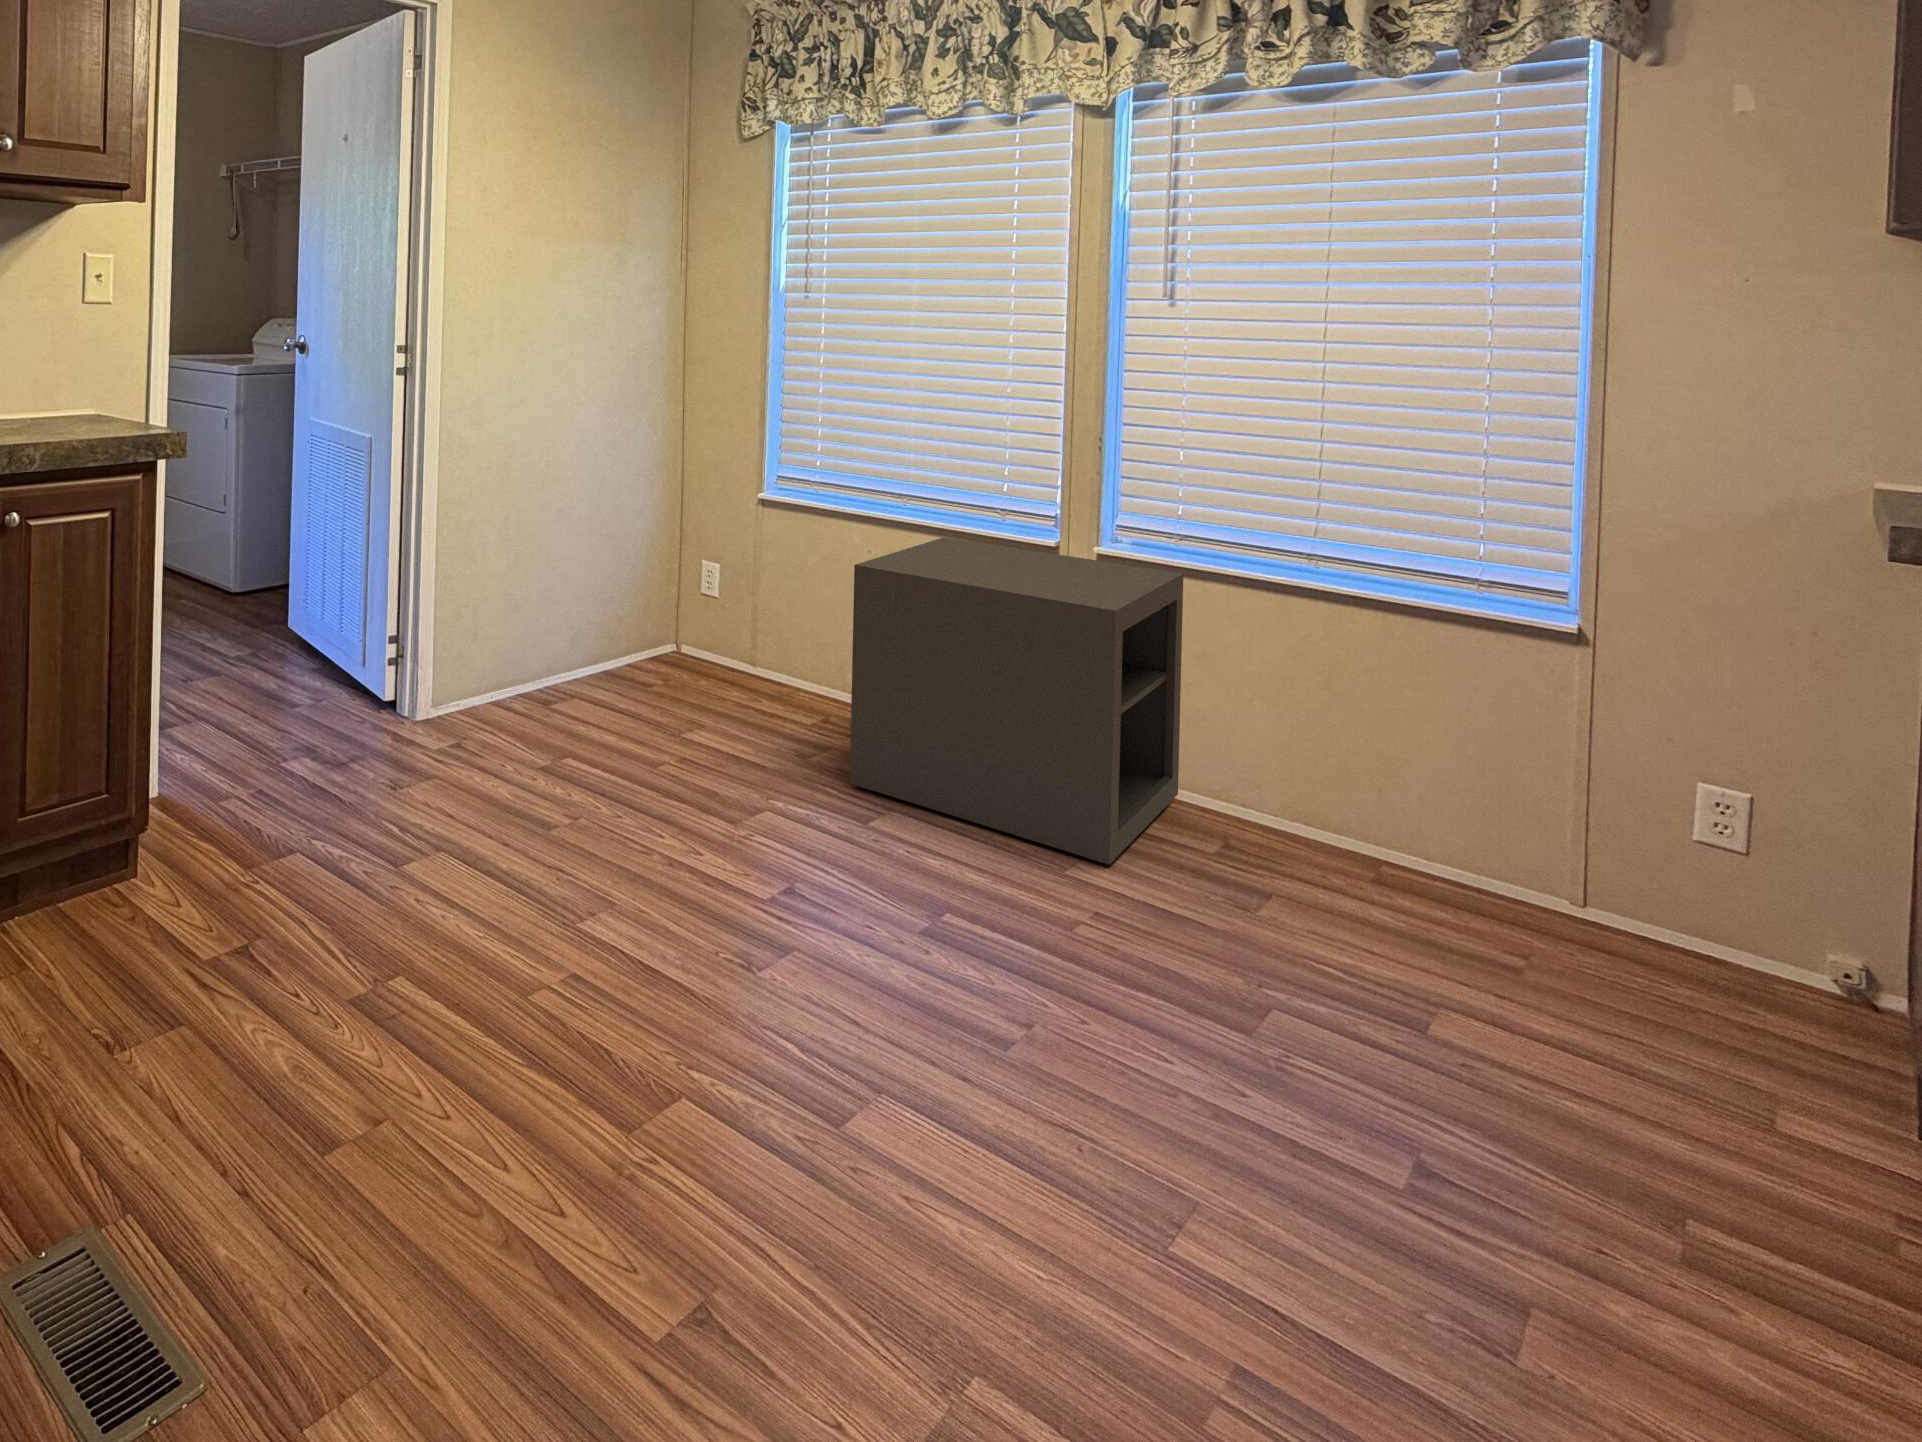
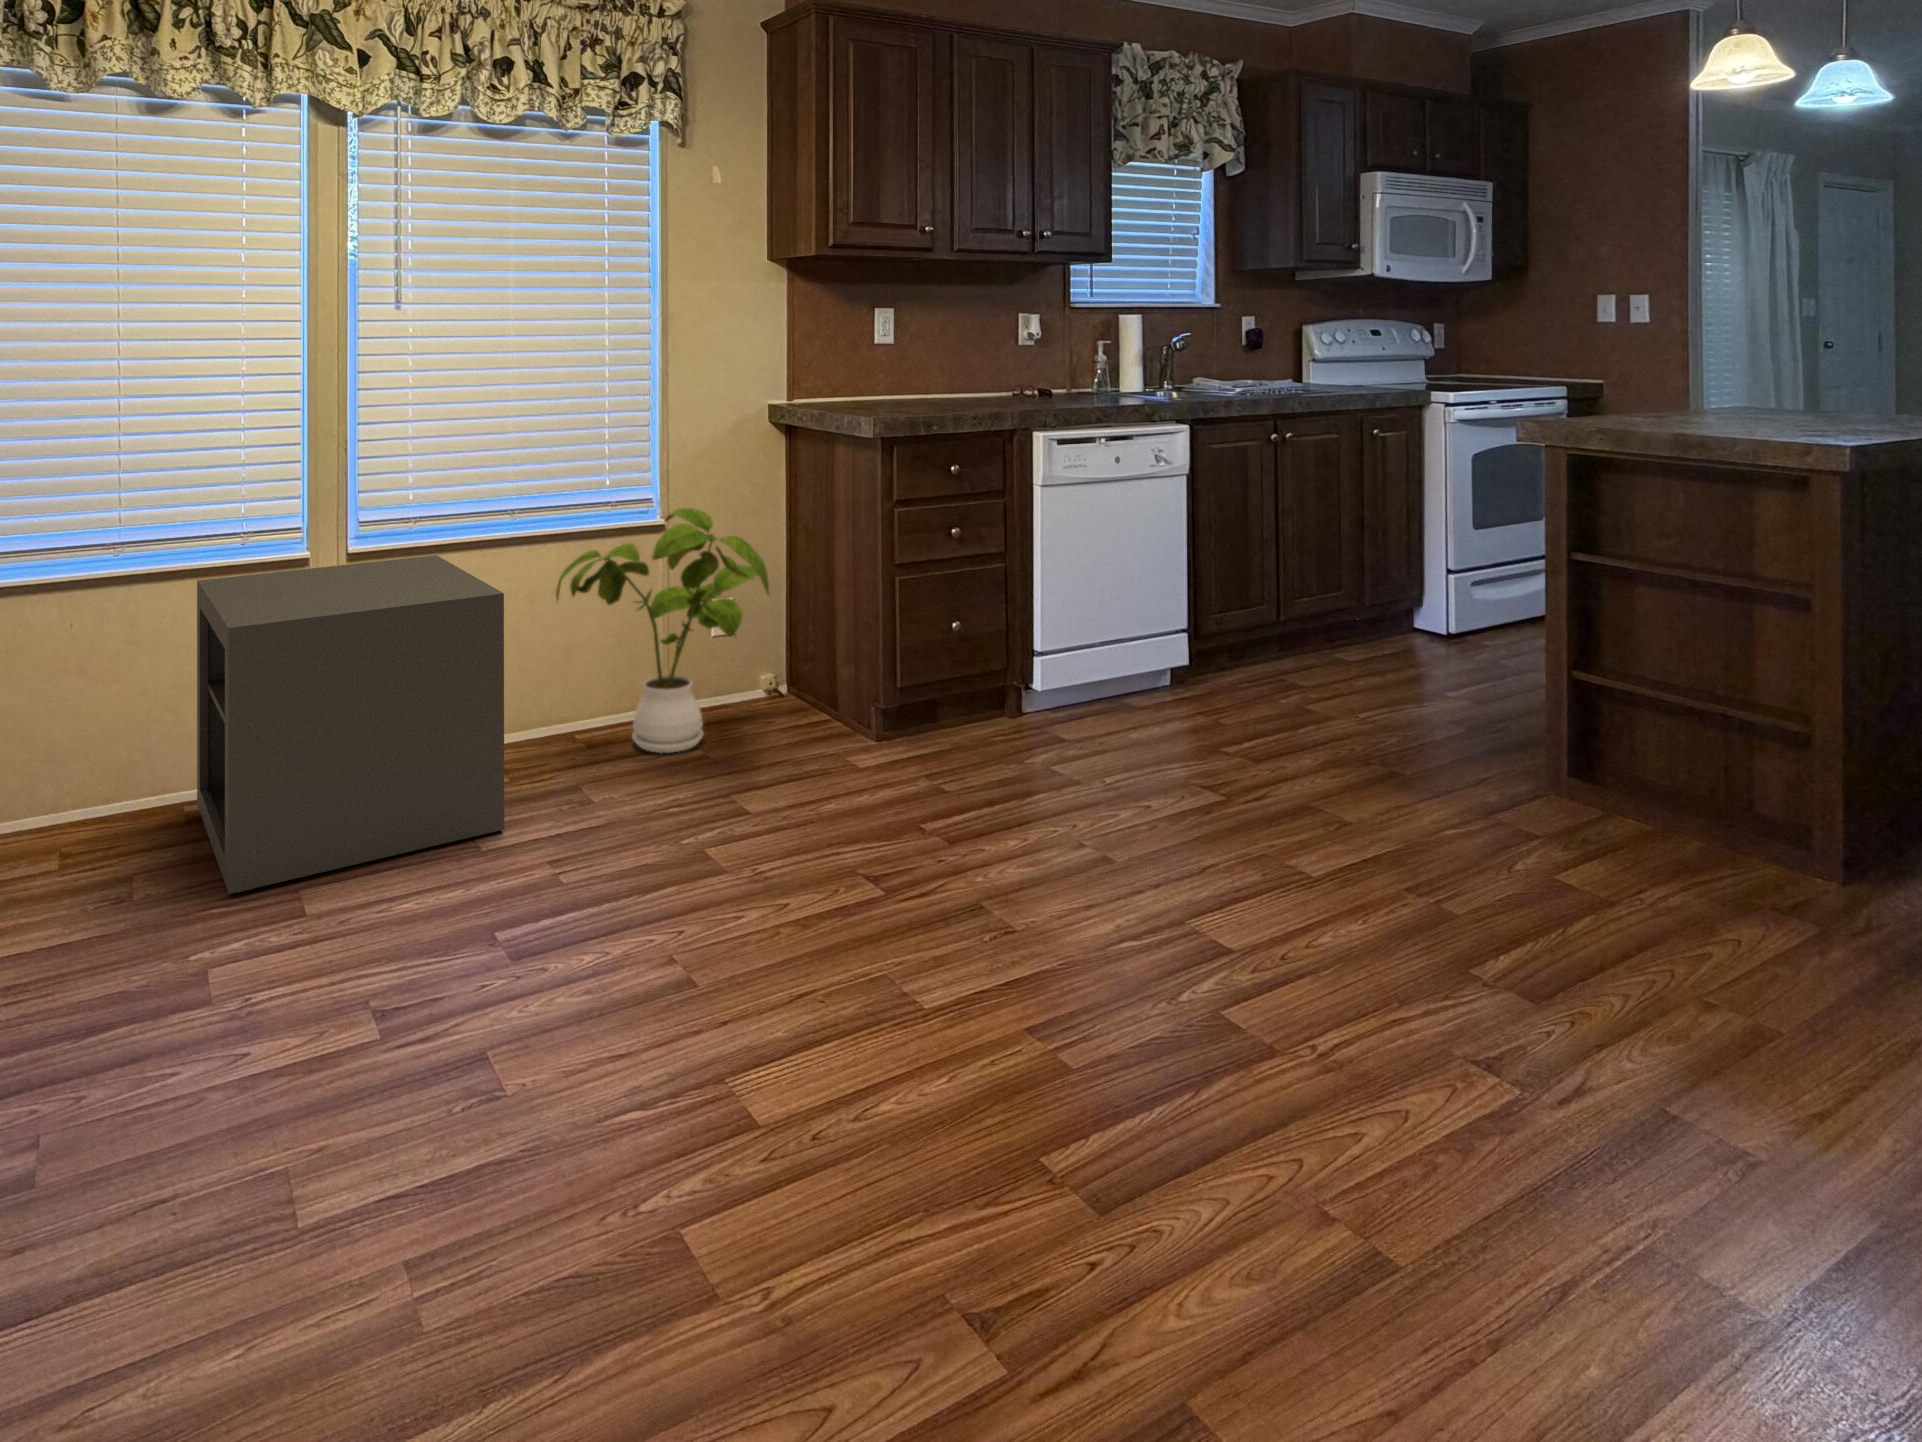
house plant: none [1304,586,1758,939] -> present [556,508,769,753]

